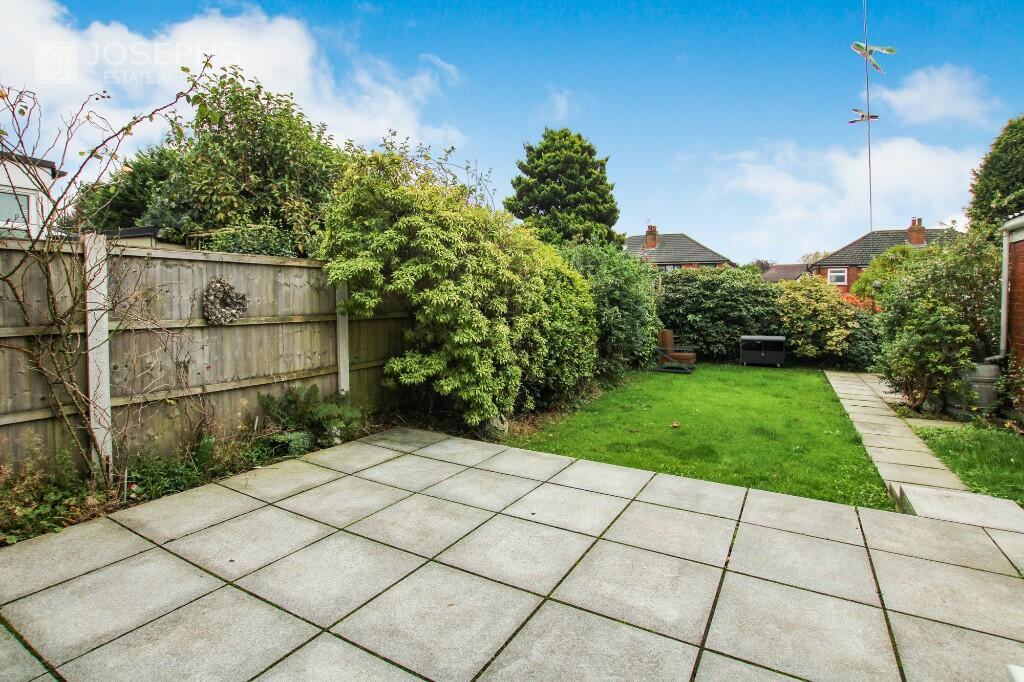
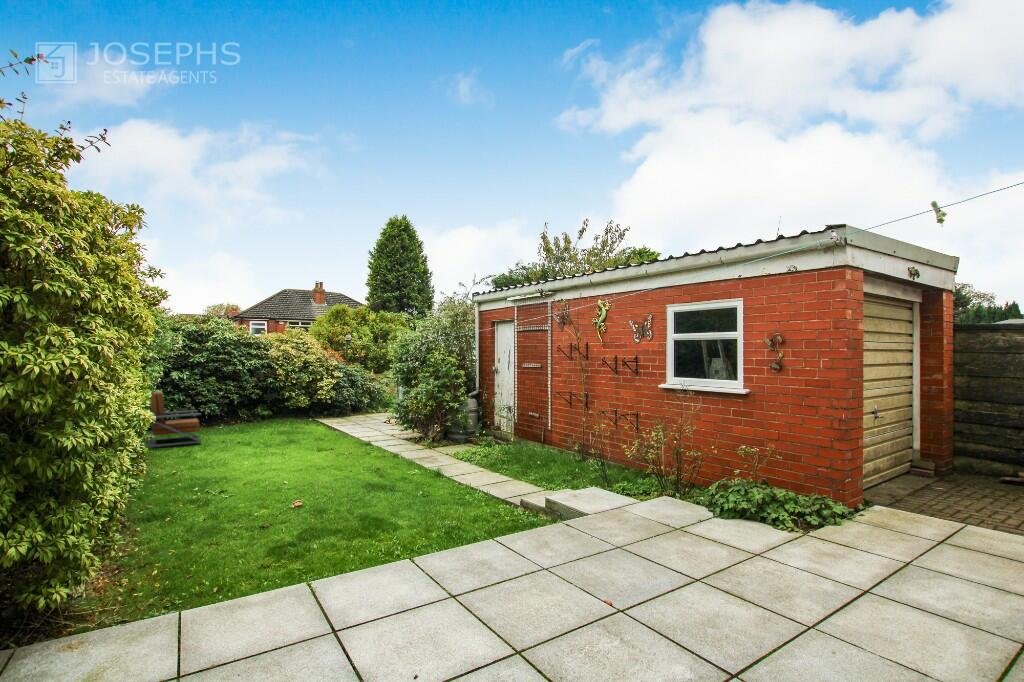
storage bench: present [740,336,785,367] -> none [234,390,285,426]

